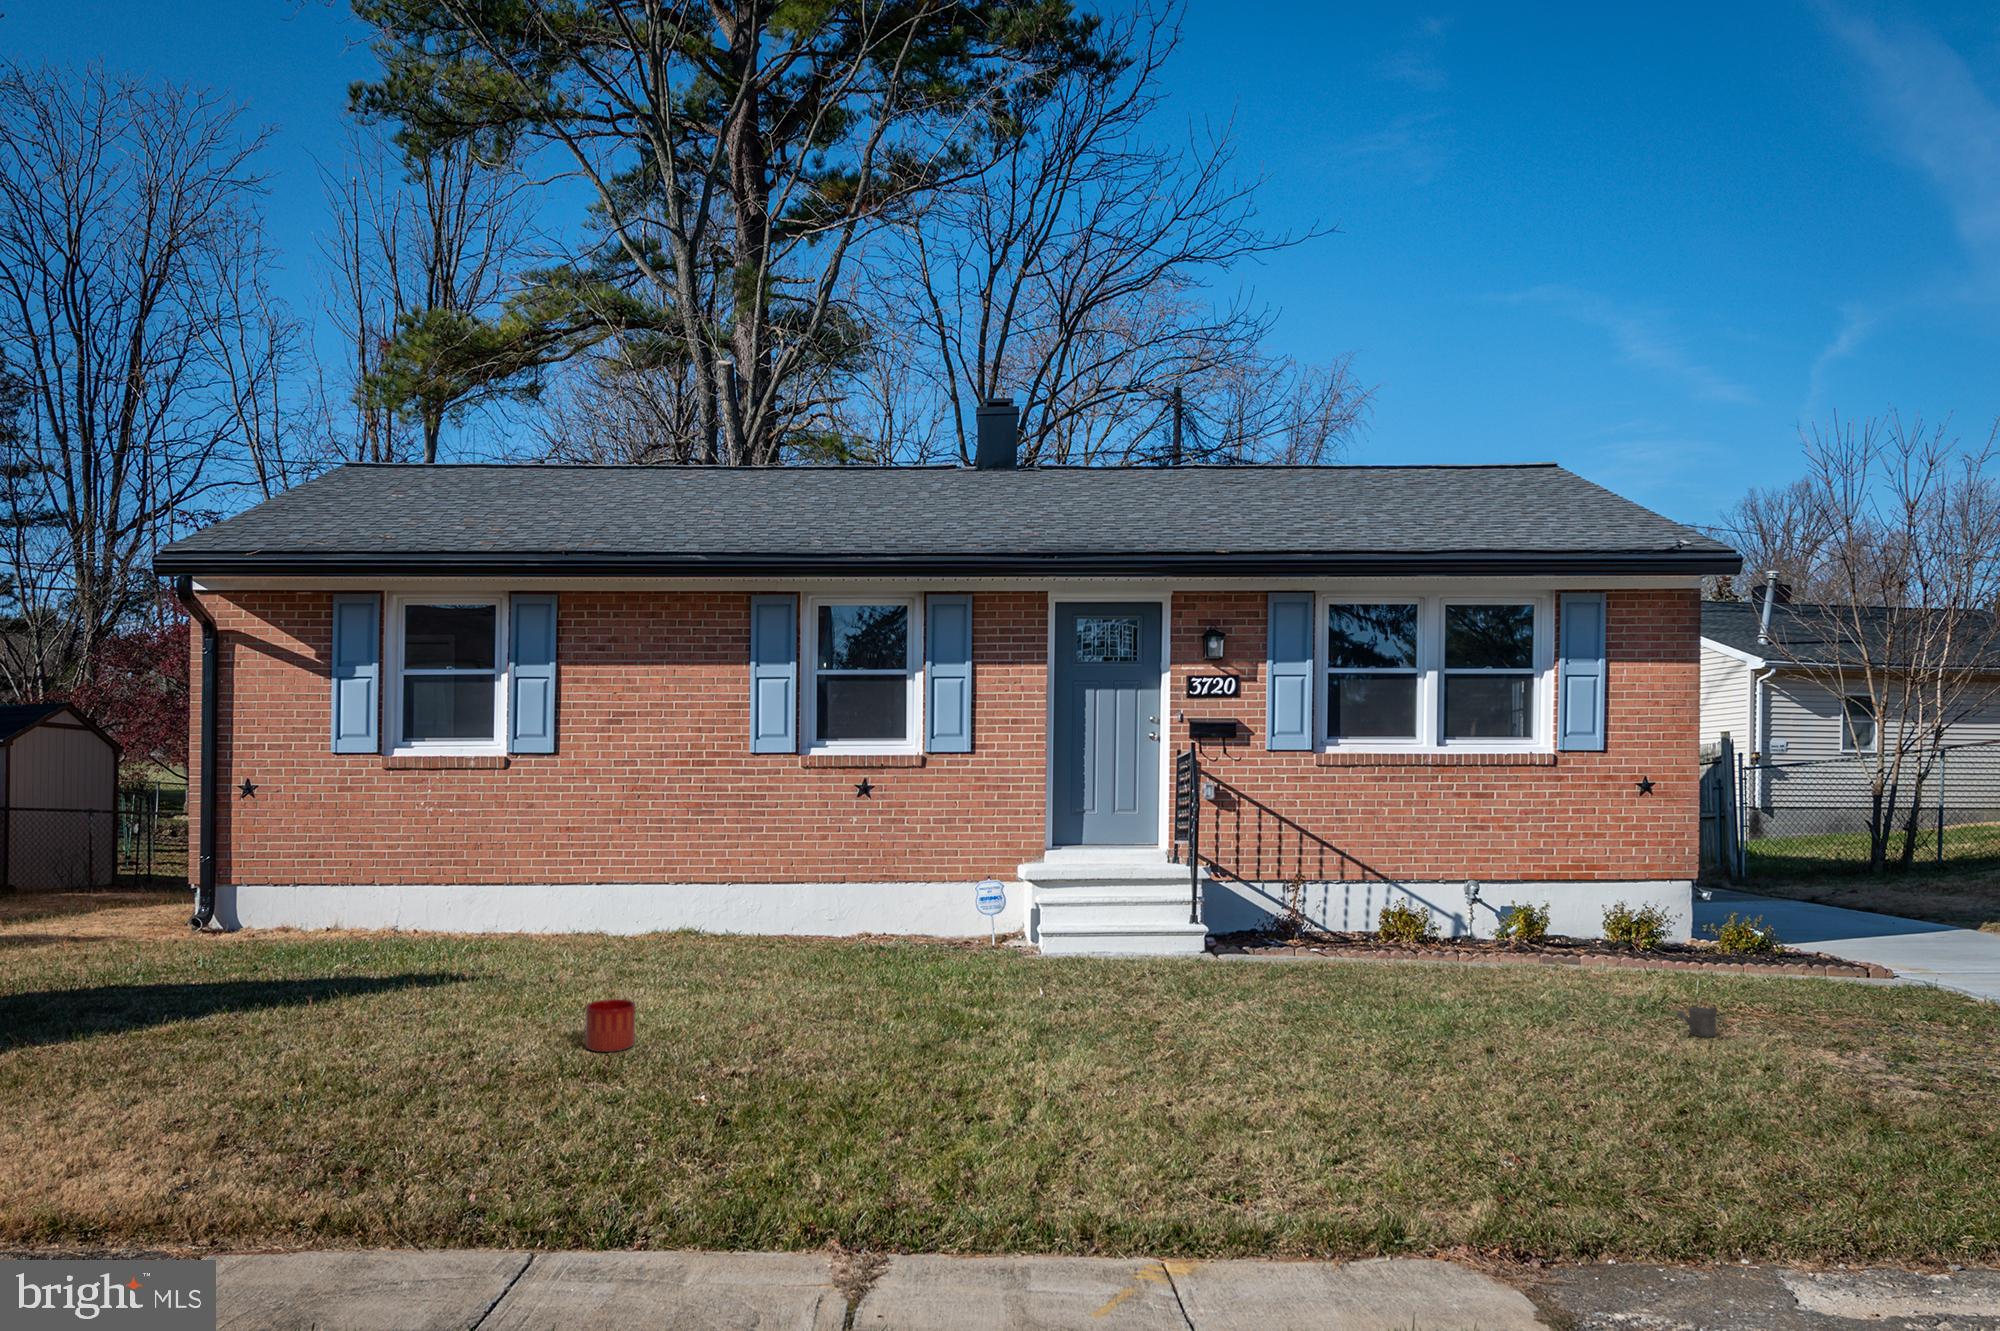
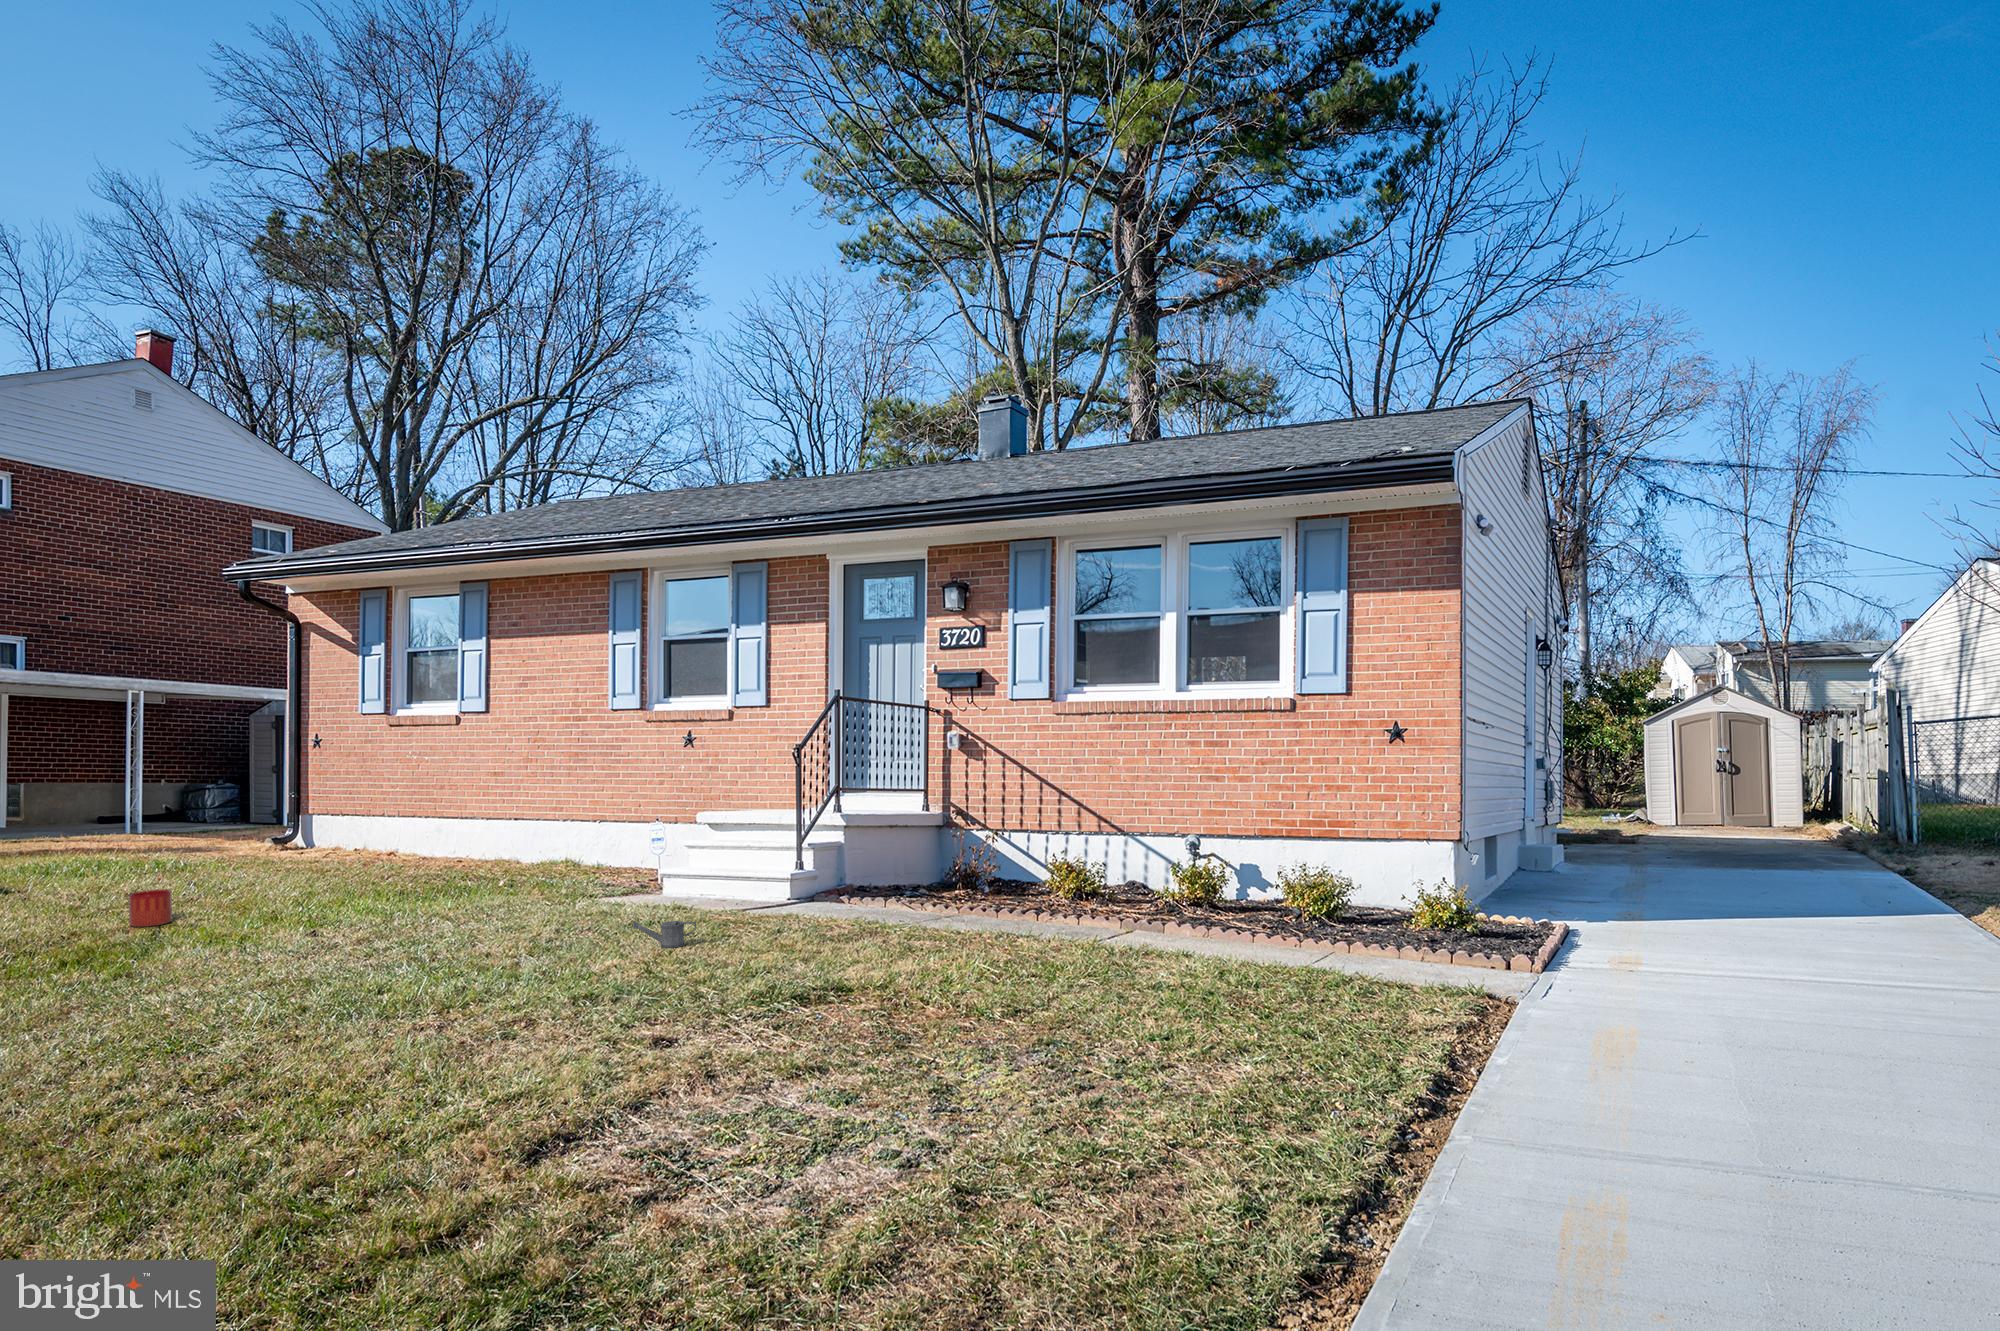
watering can: present [1677,1007,1717,1037] -> present [633,921,696,948]

